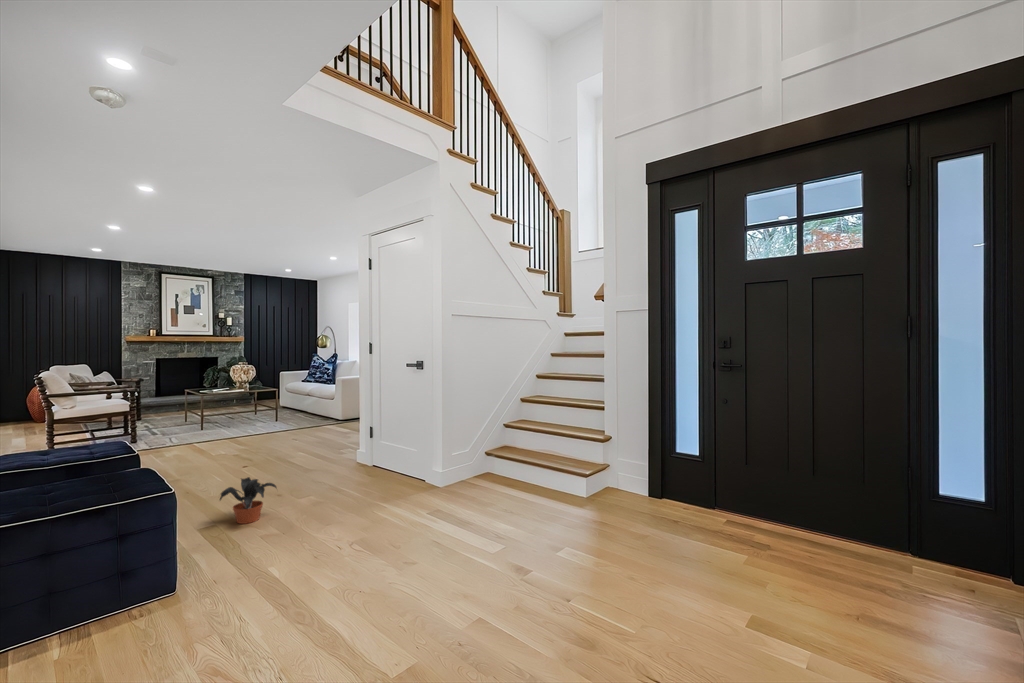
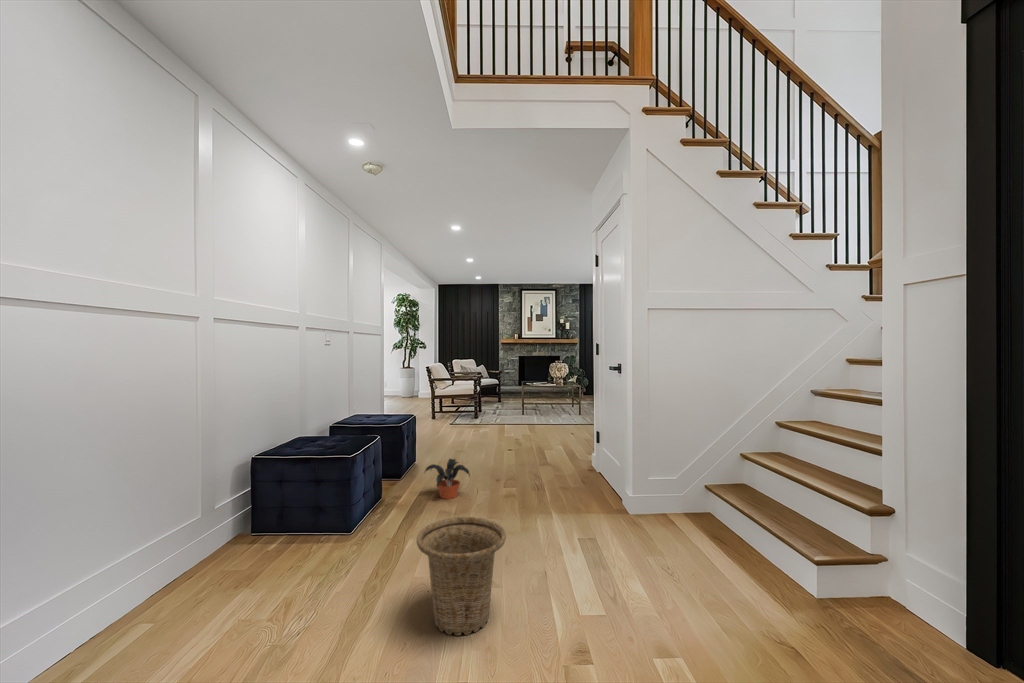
basket: none [371,499,450,597] -> present [417,517,506,636]

